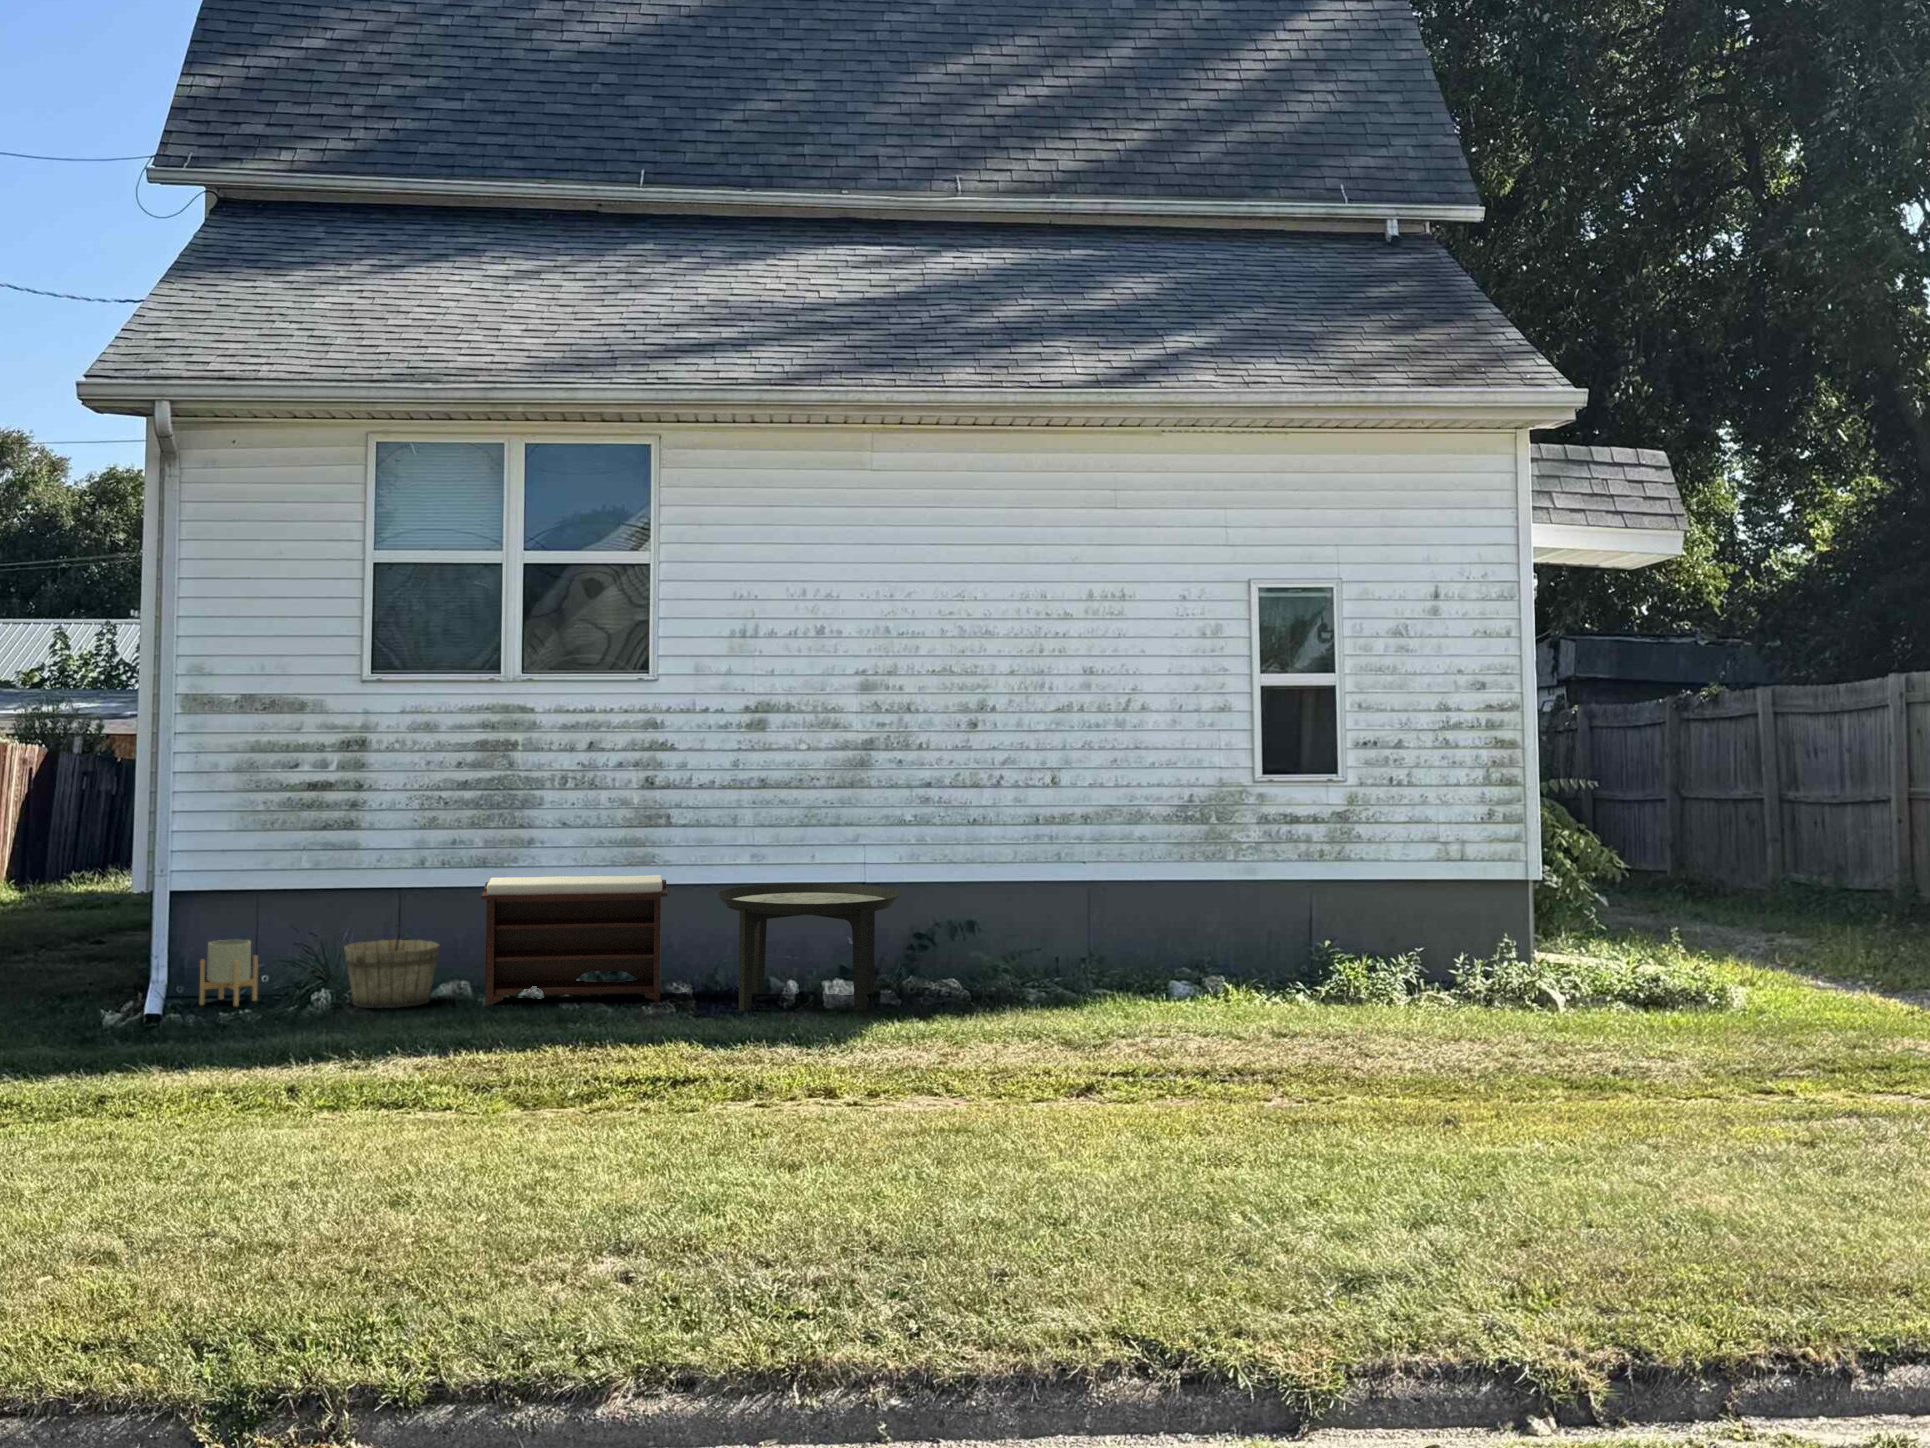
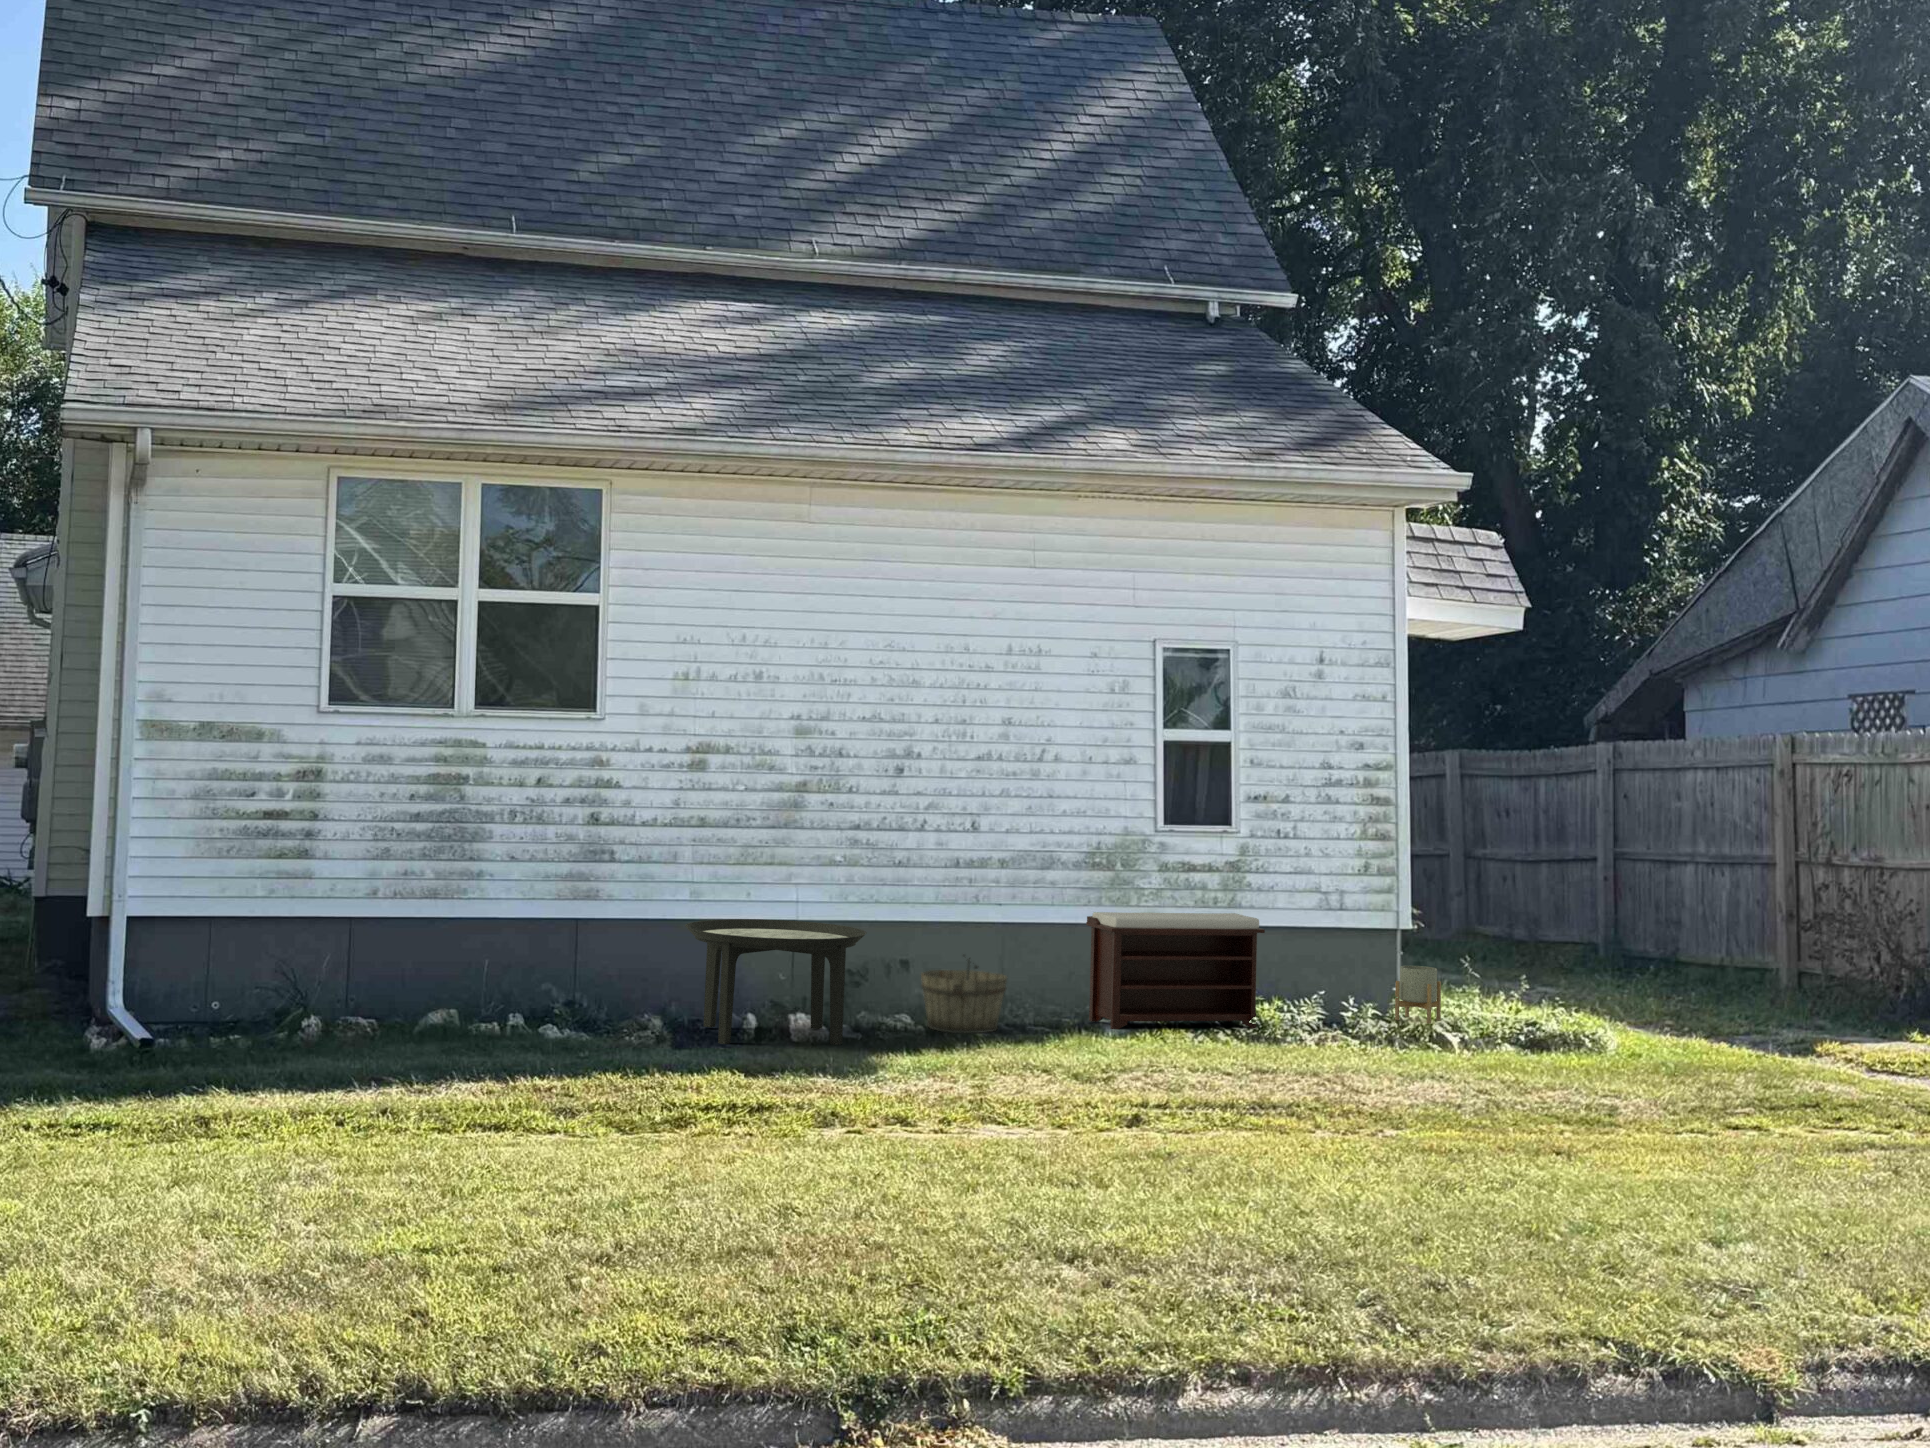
bench: present [481,875,668,1005] -> present [1086,912,1265,1029]
wooden bucket: present [344,924,439,1008] -> present [921,955,1007,1033]
planter: present [200,940,258,1006] -> present [1395,966,1441,1024]

